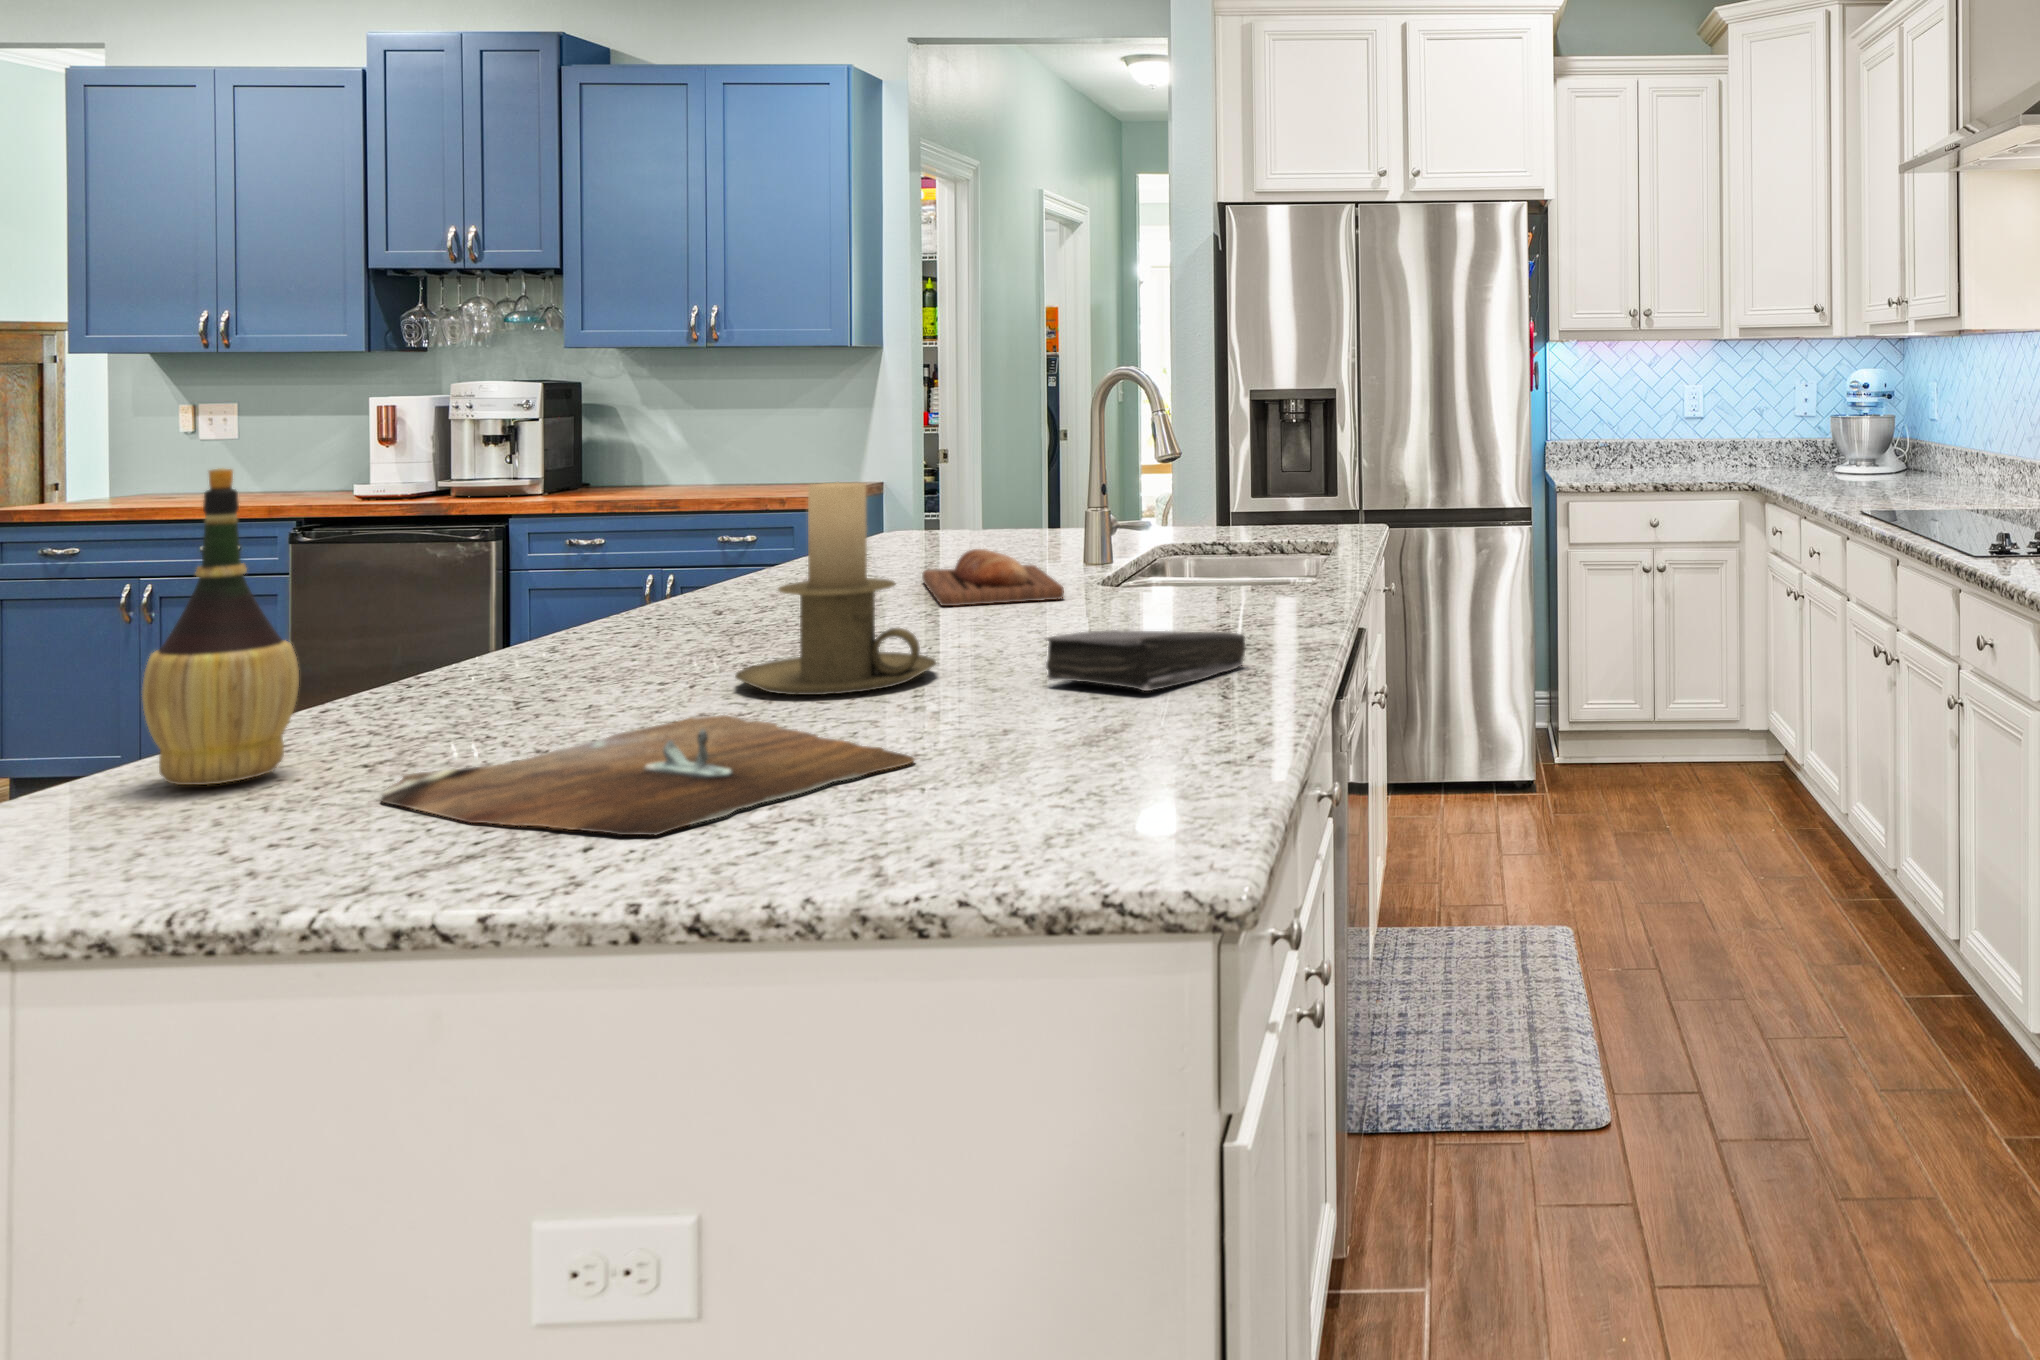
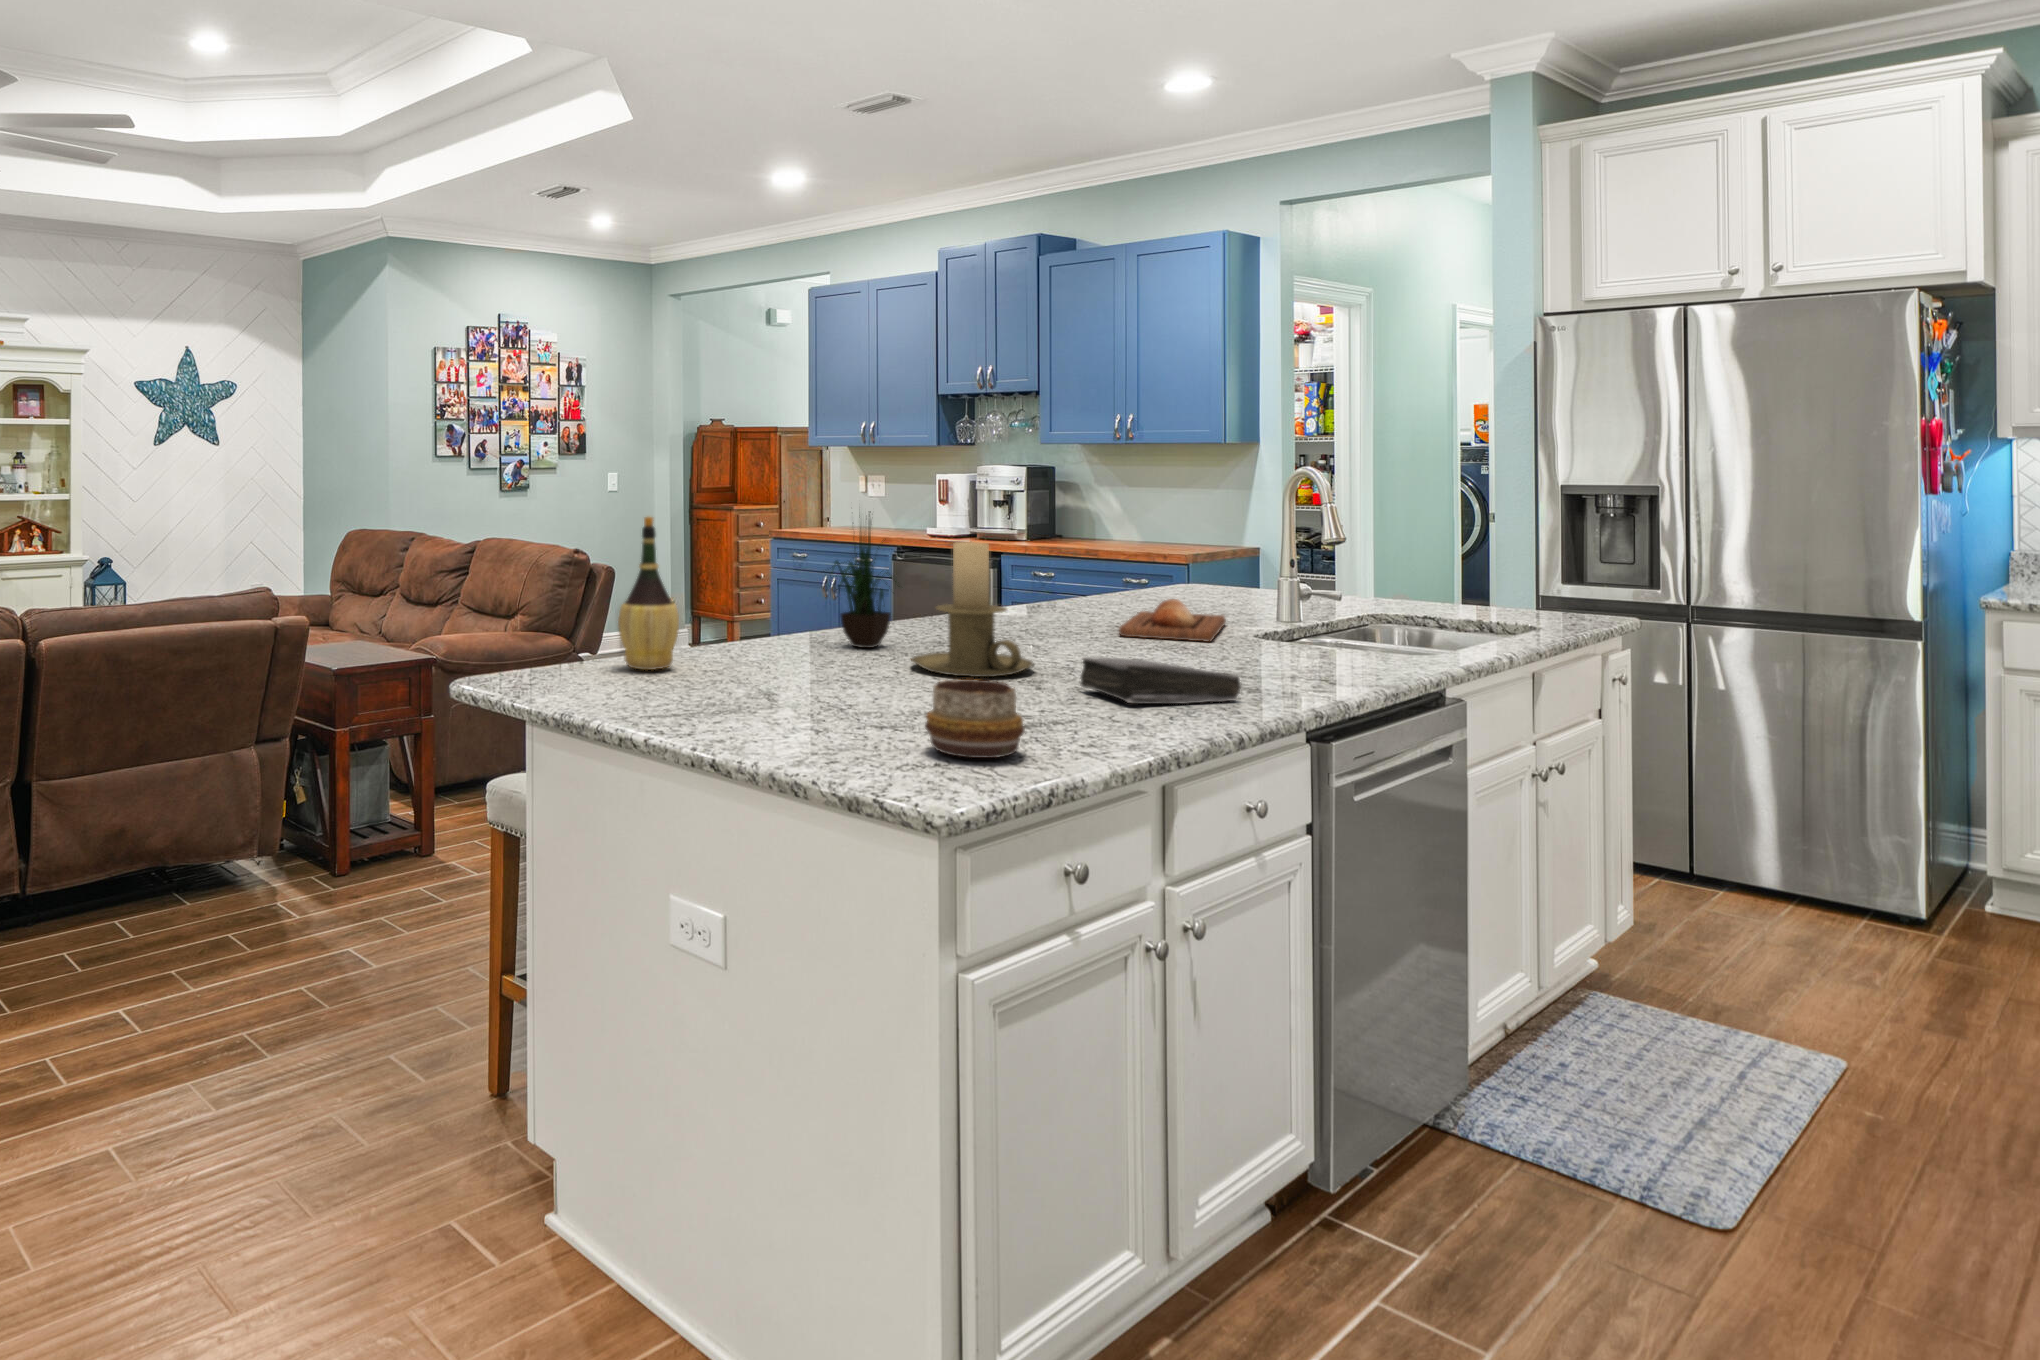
potted plant: none [503,402,670,676] -> present [831,511,896,648]
decorative bowl: none [1017,685,1174,813] -> present [925,679,1025,758]
cutting board: present [381,715,915,835] -> none [684,675,927,723]

